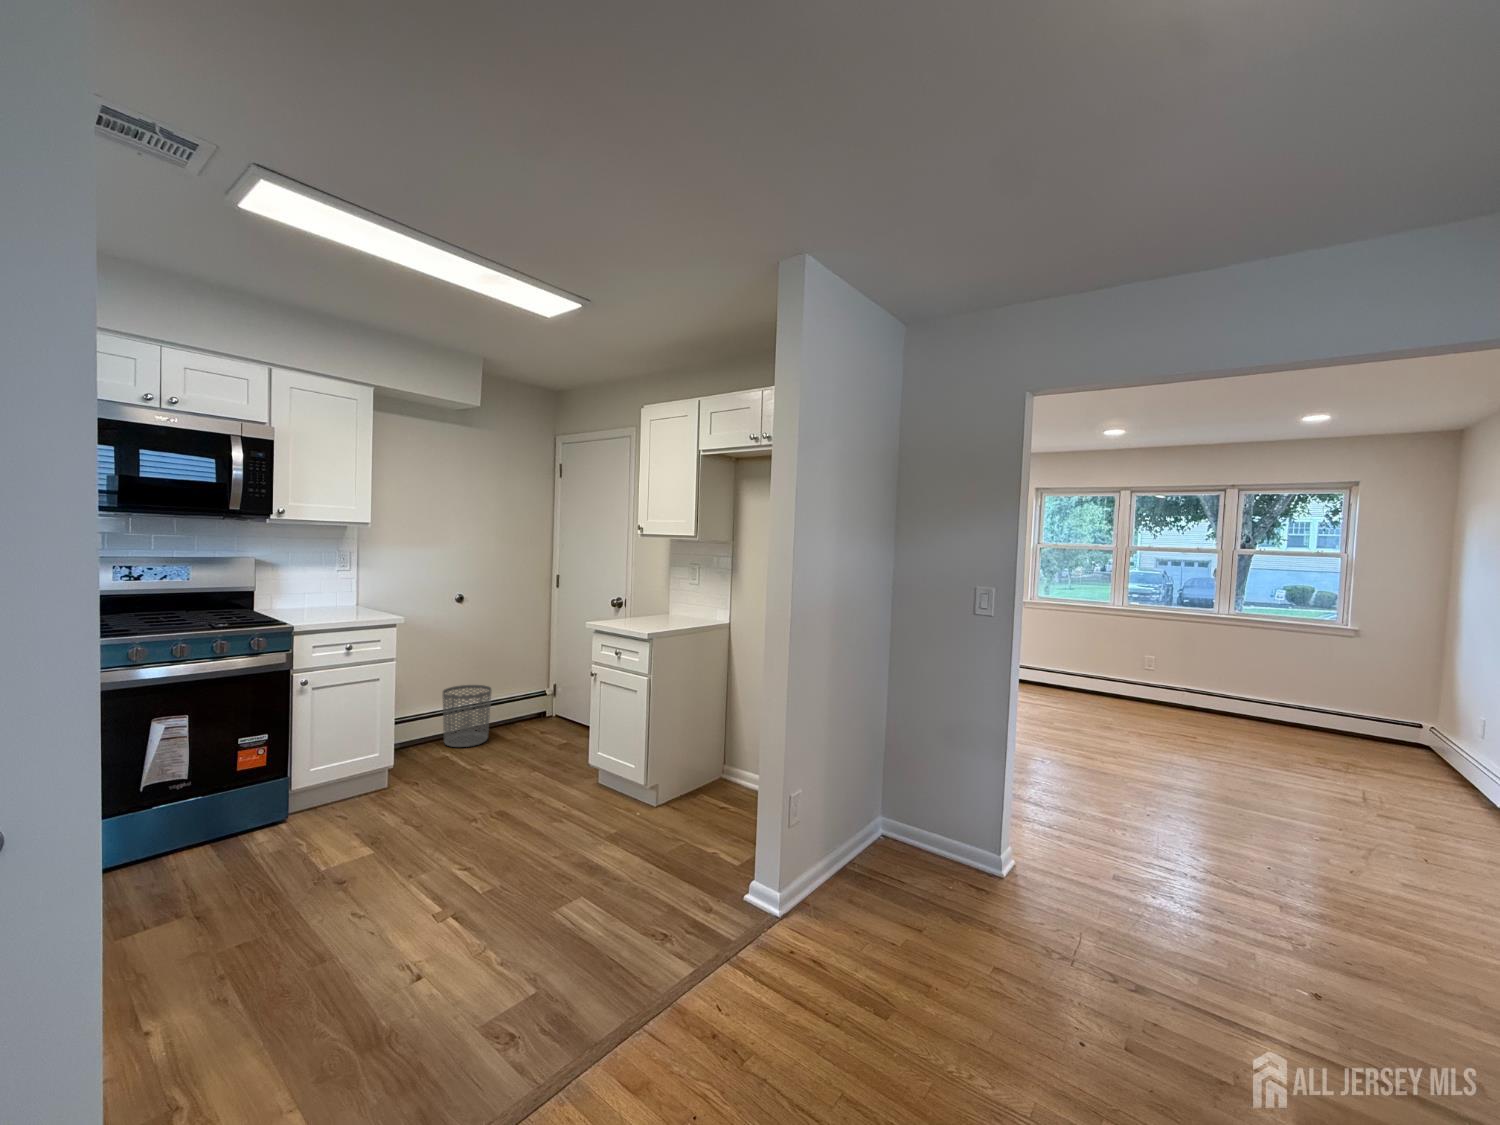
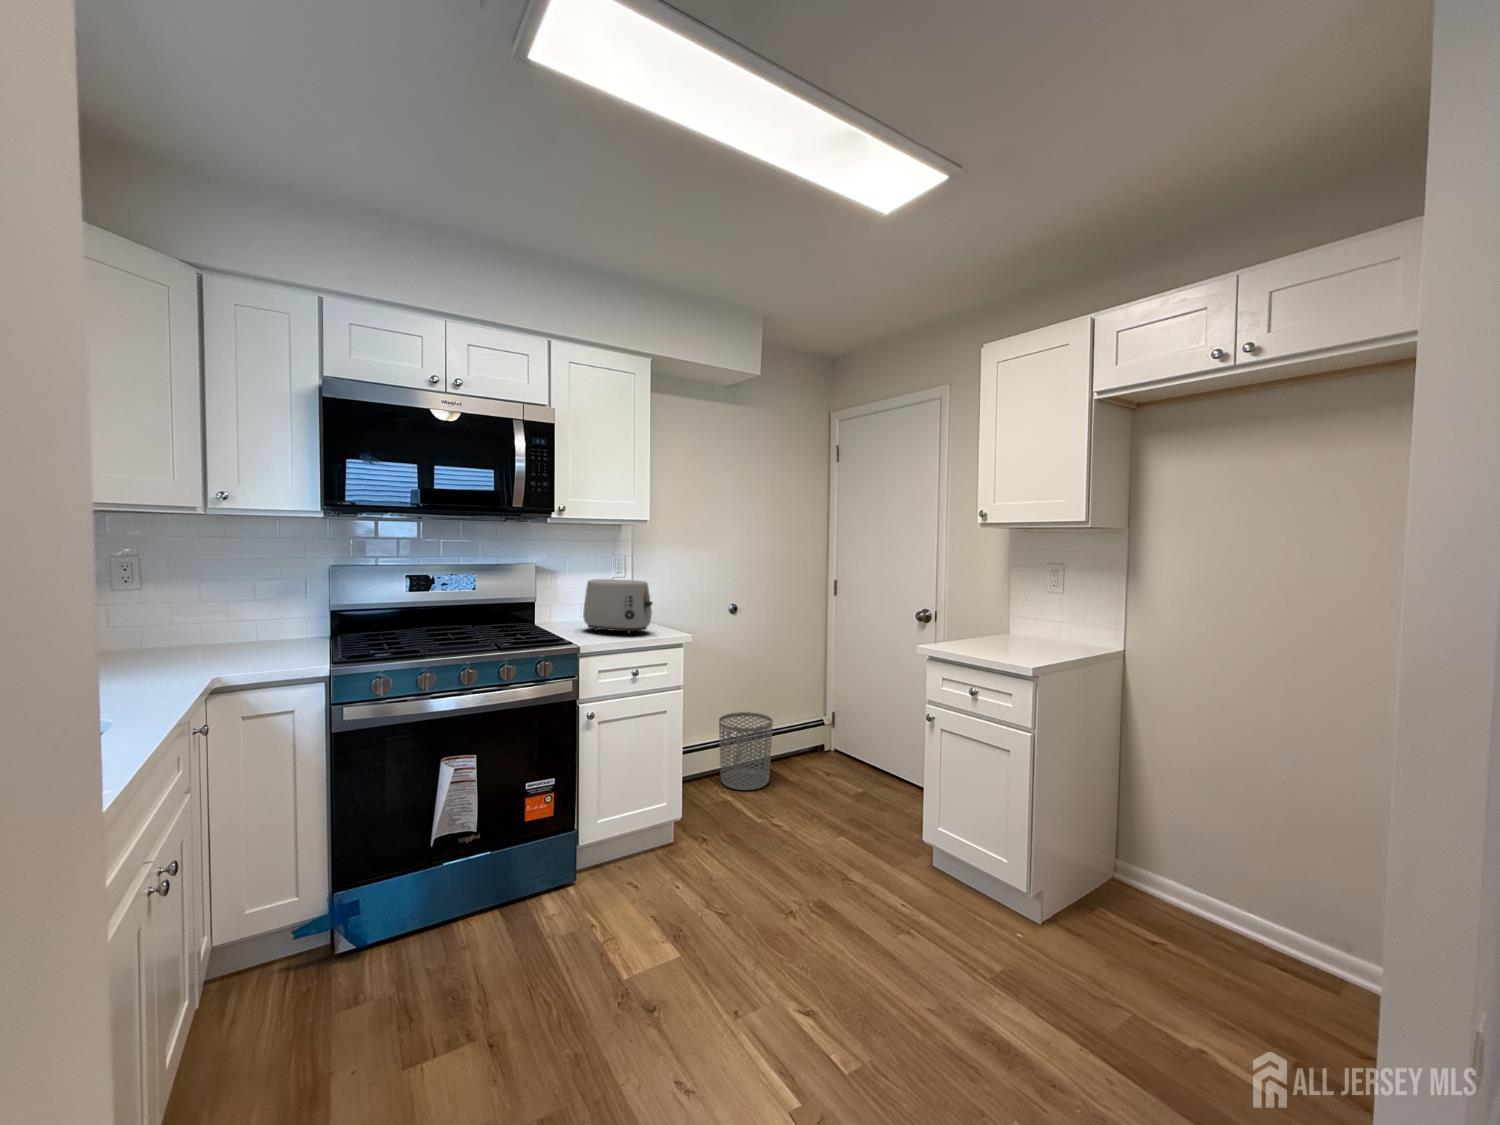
toaster: none [302,572,368,617] -> present [583,579,653,634]

